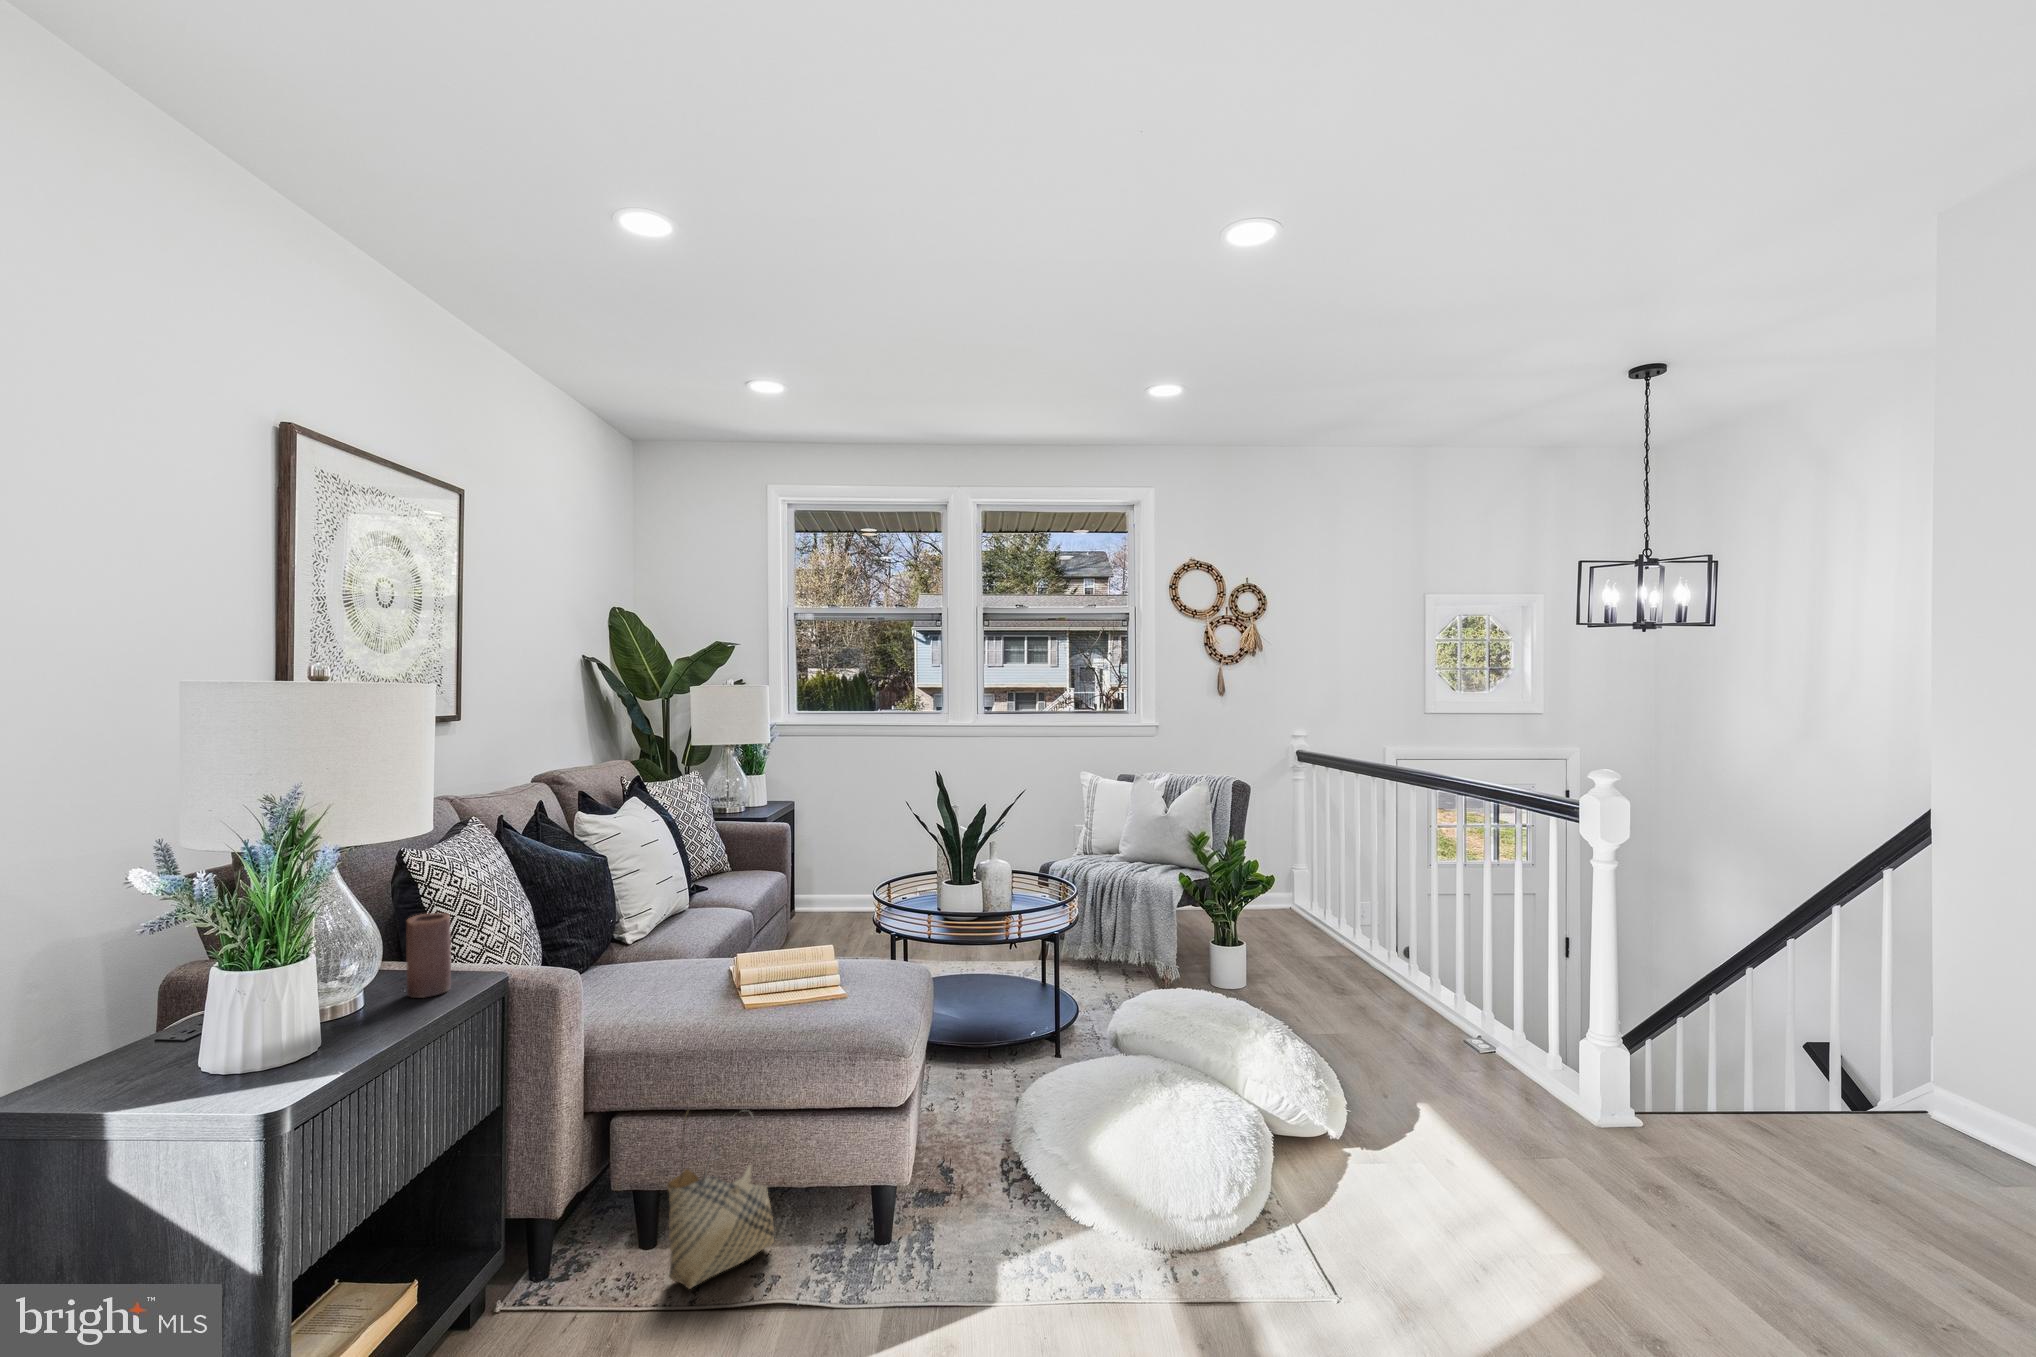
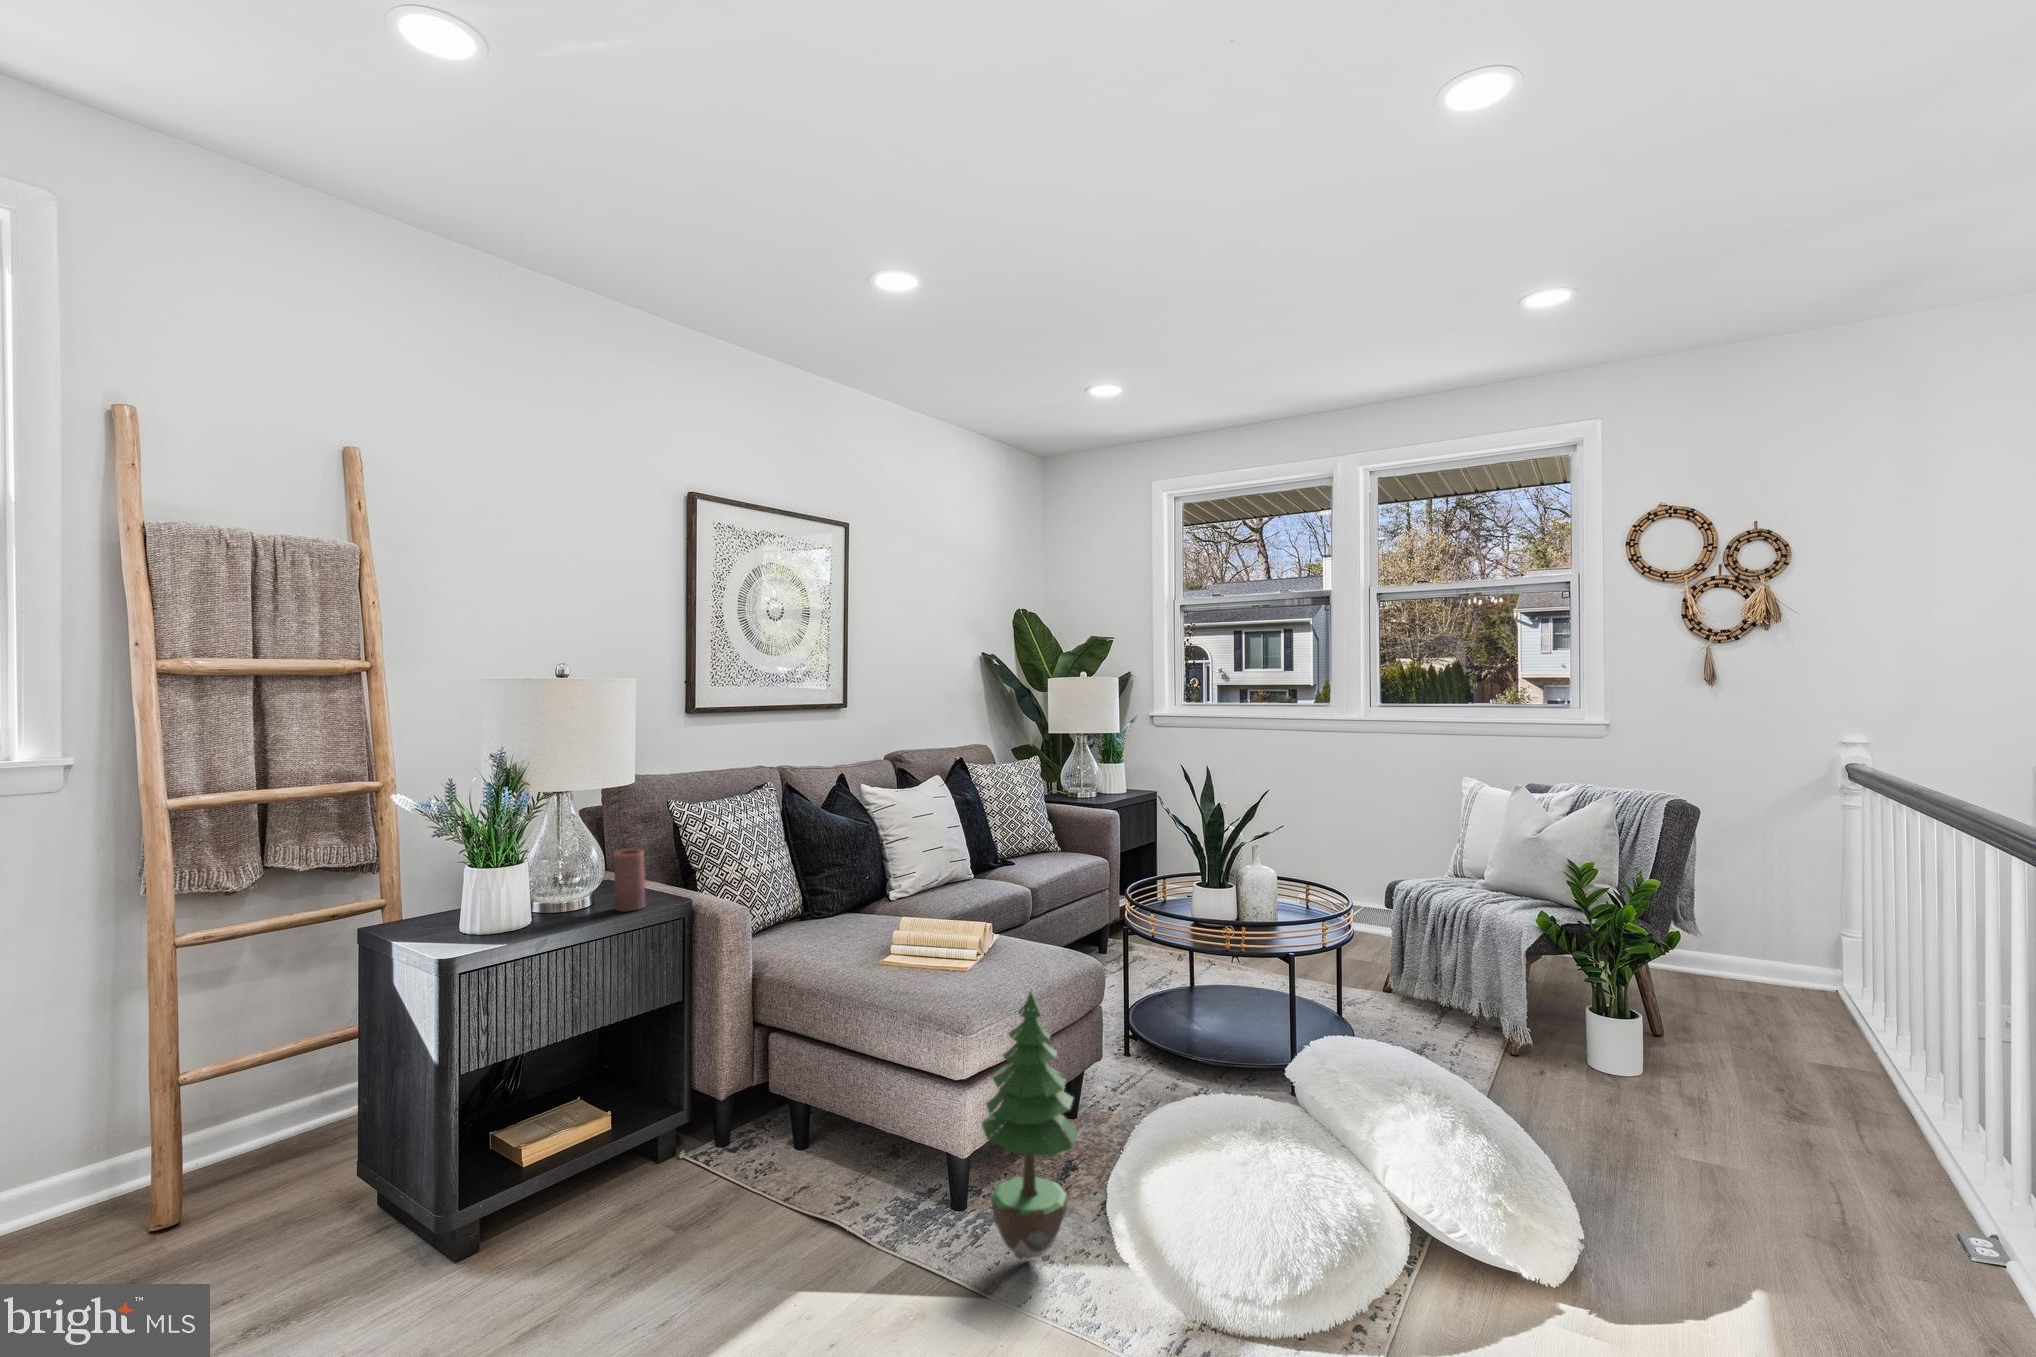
potted tree: none [946,988,1043,1263] -> present [982,992,1077,1259]
woven basket: present [667,1110,774,1289] -> none [778,1036,878,1192]

